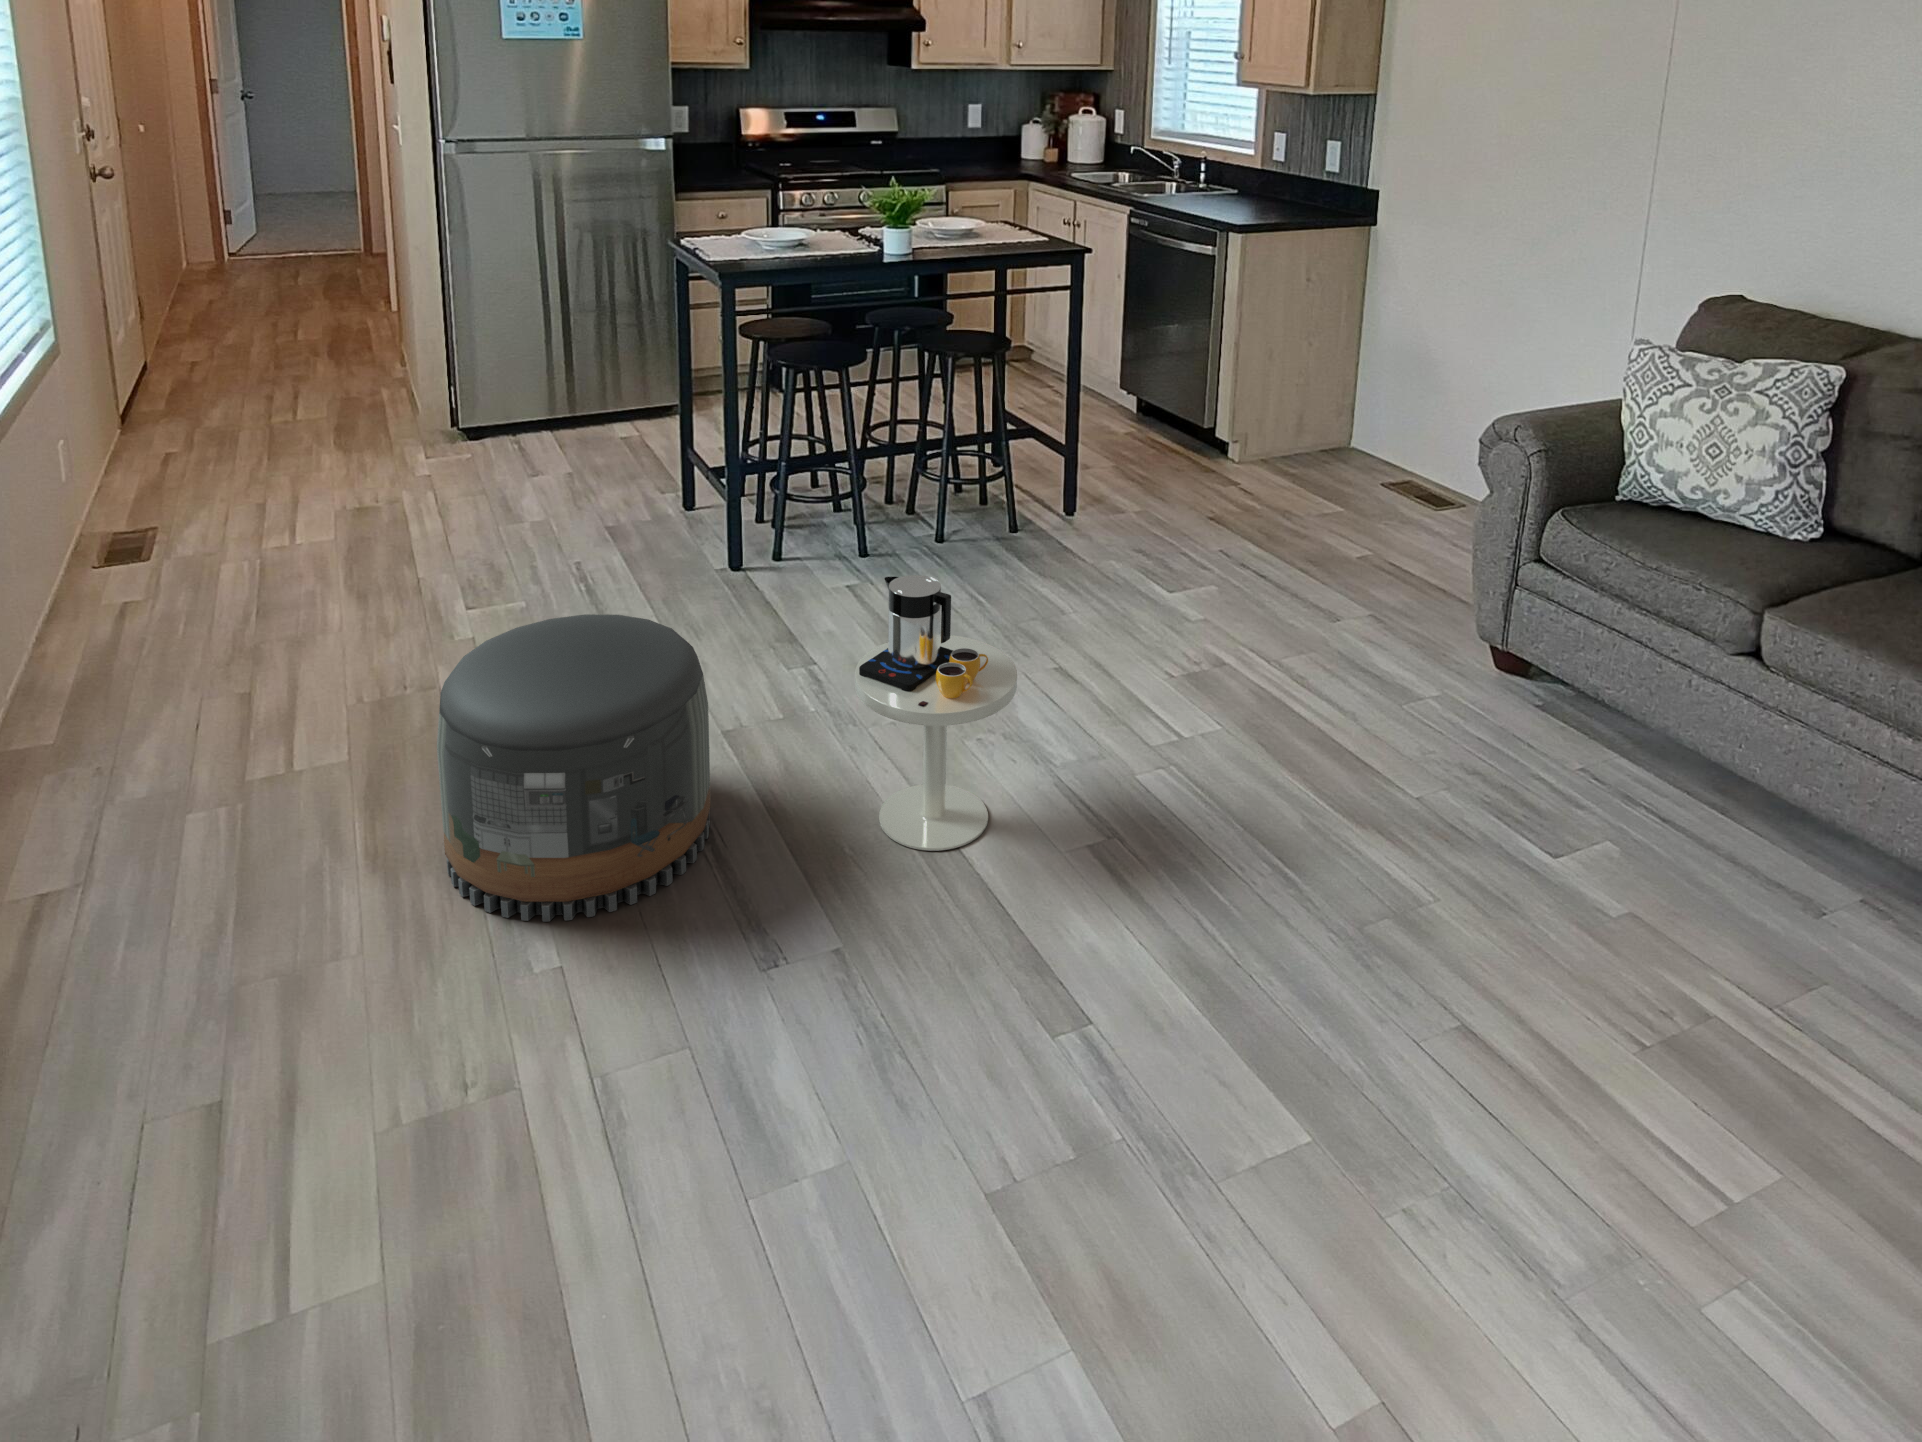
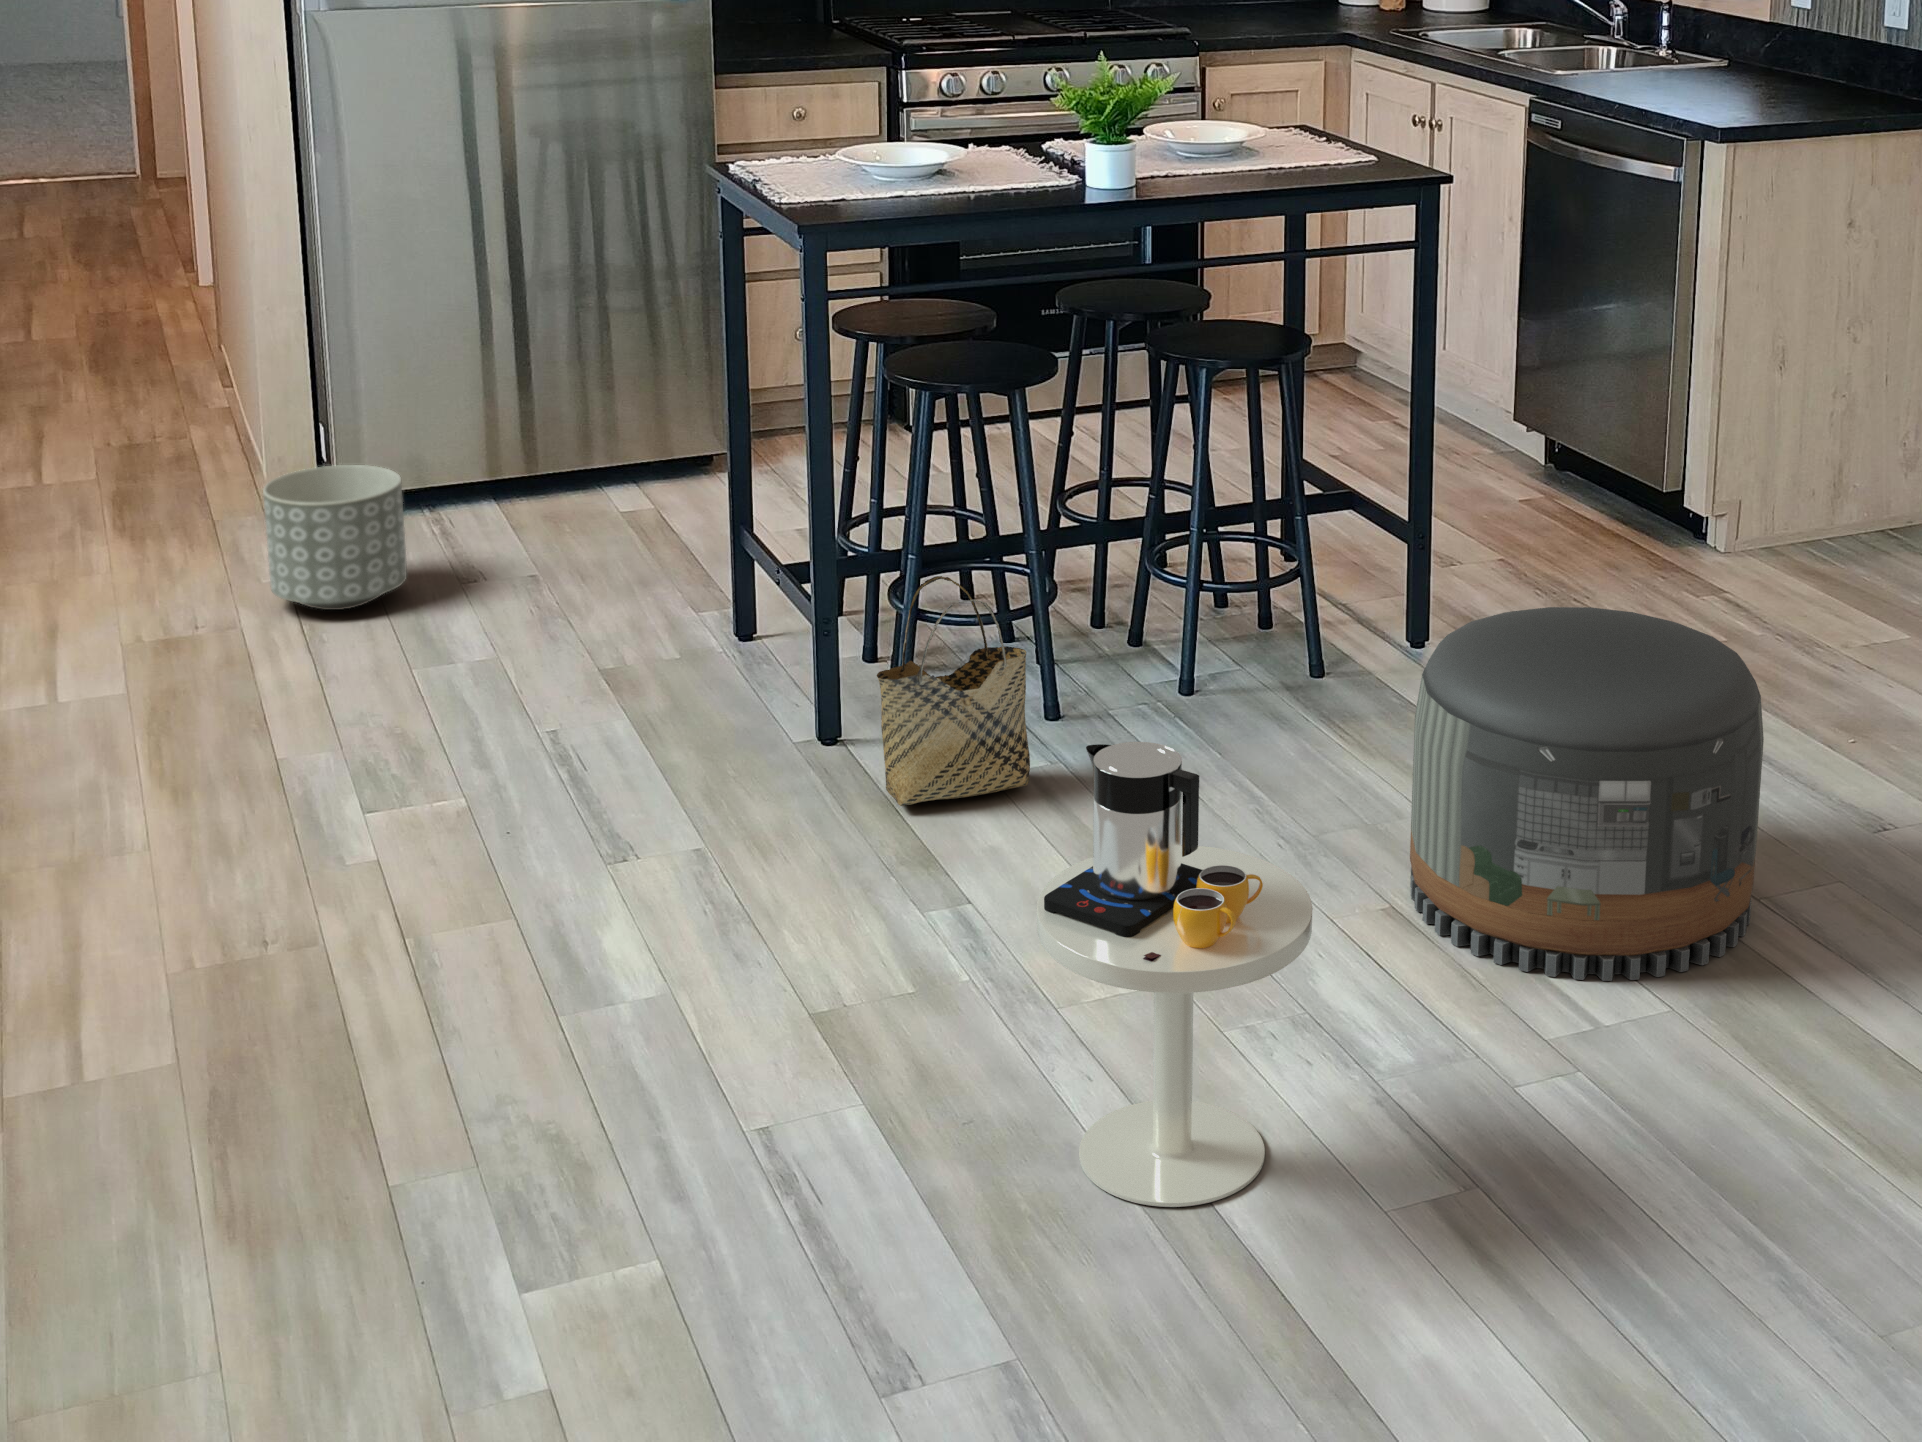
planter: none [418,410,500,492] -> present [263,465,407,610]
woven basket: none [763,475,851,606] -> present [877,576,1030,806]
pouf: present [437,614,711,922] -> present [1410,607,1764,981]

